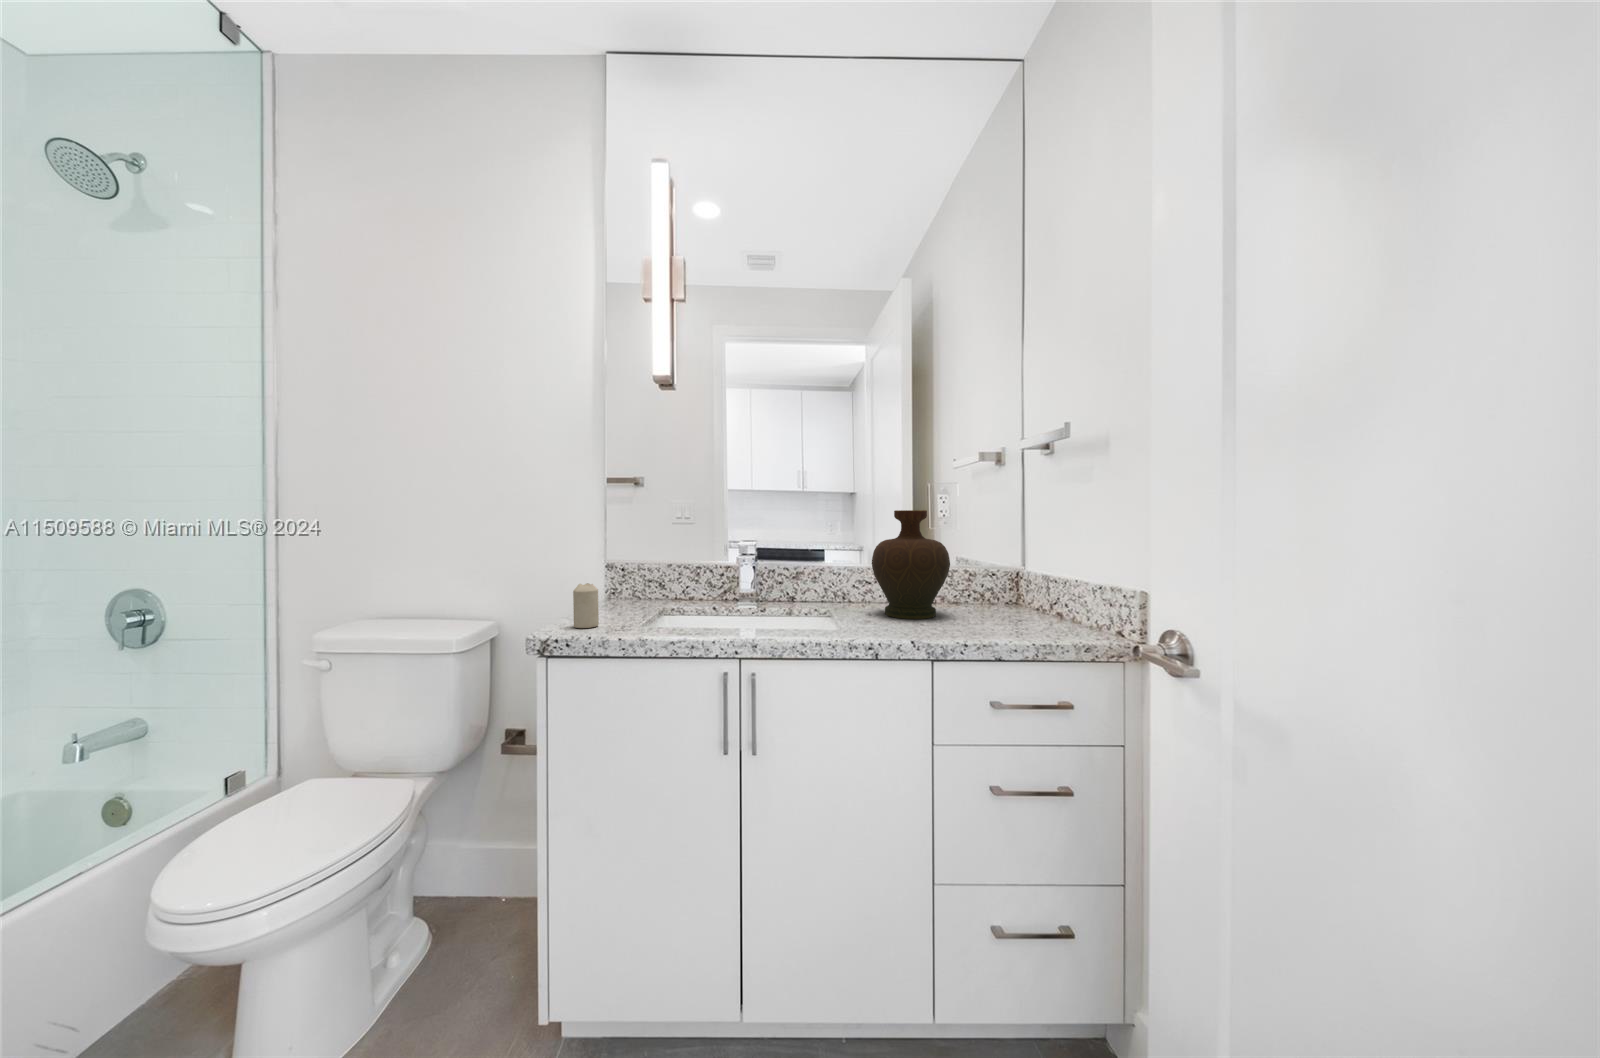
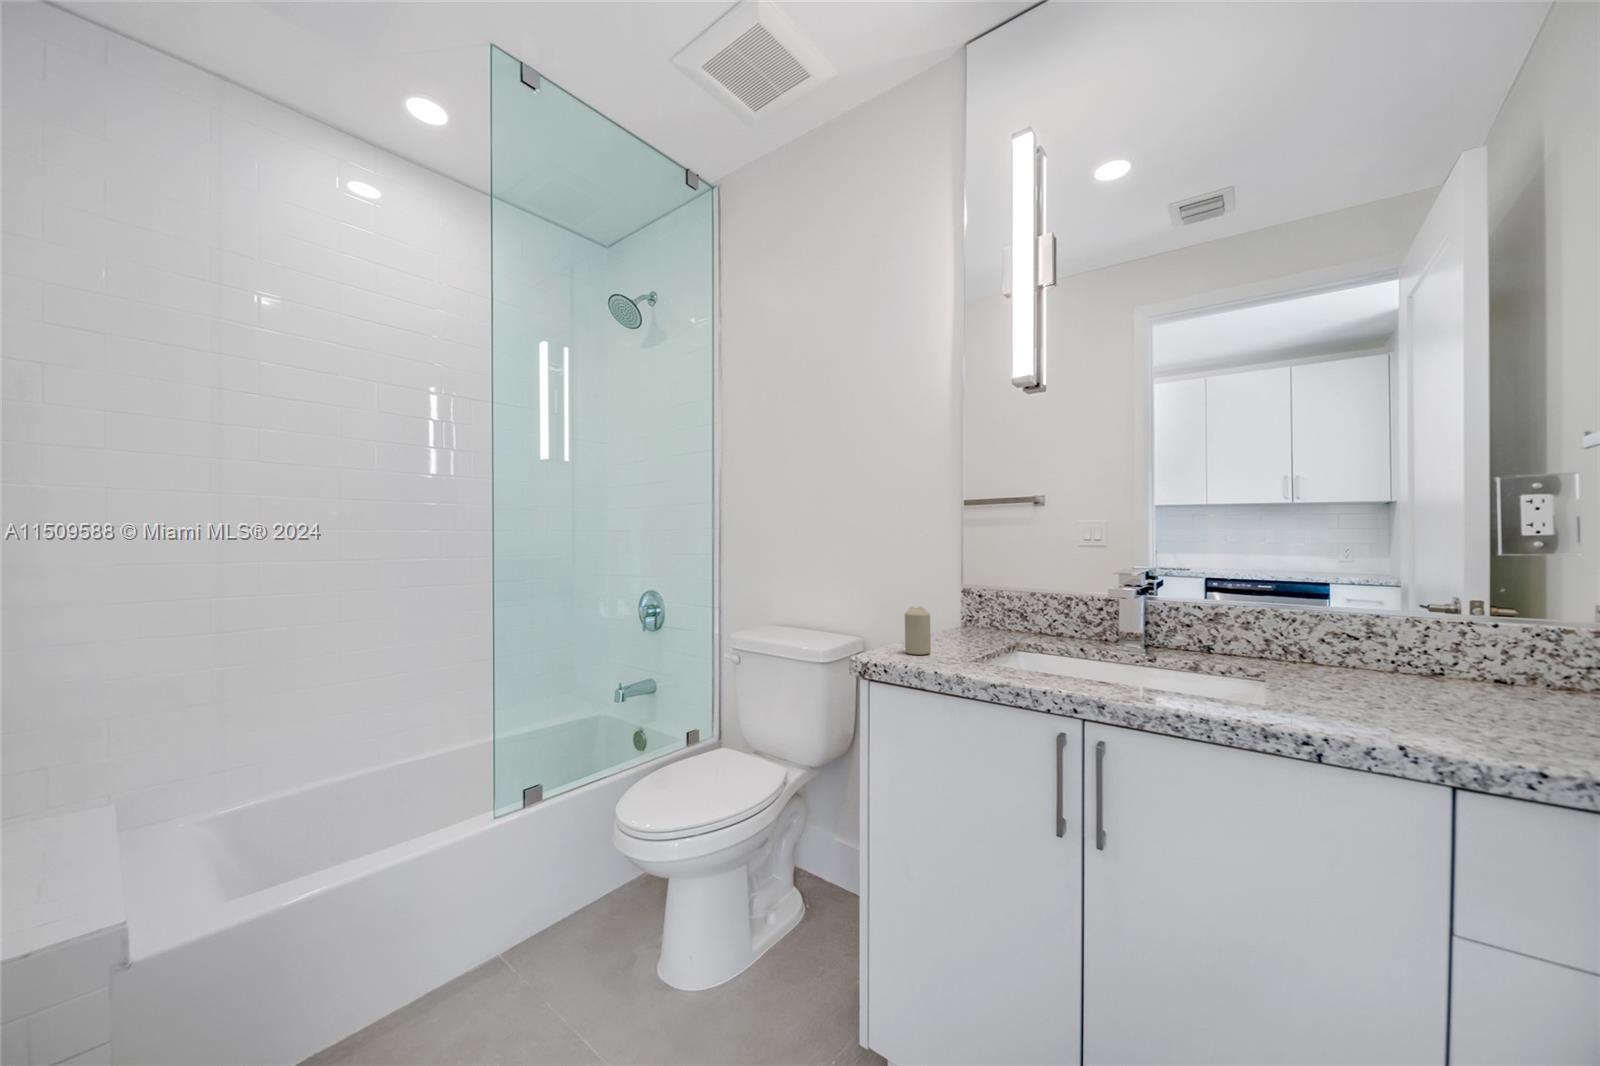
decorative vase: present [872,510,950,619] -> none [1343,520,1535,712]

